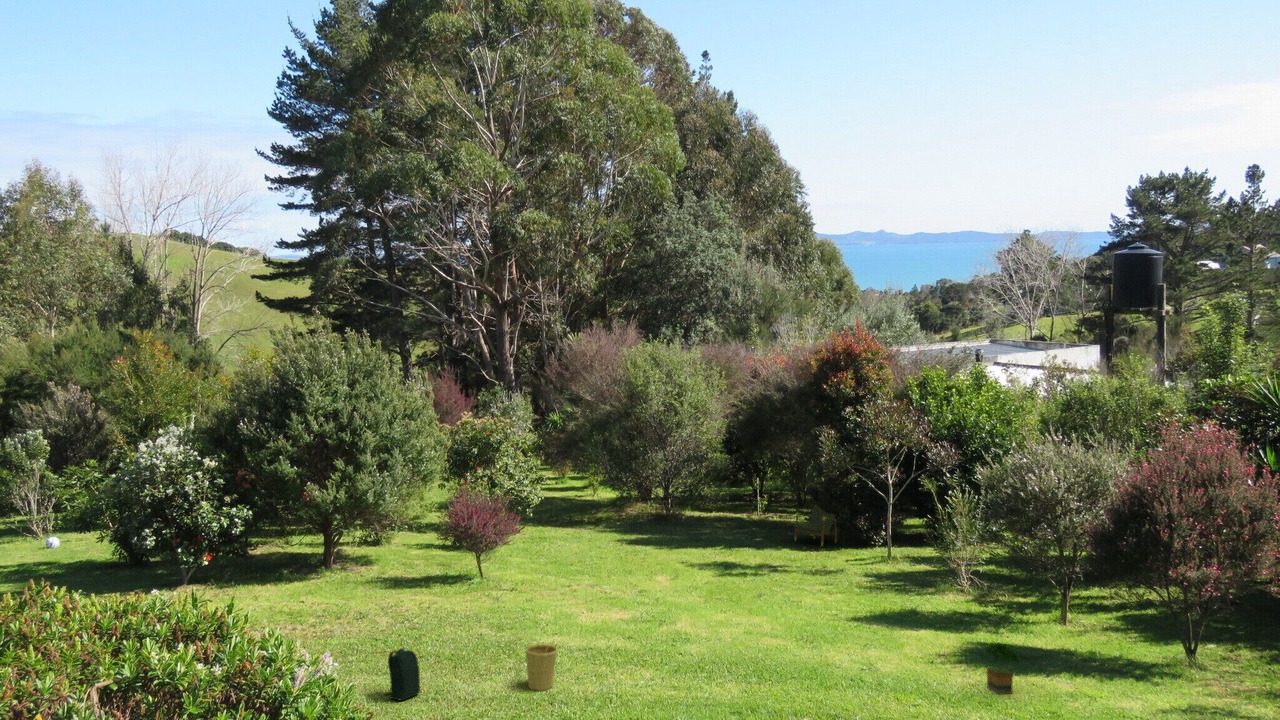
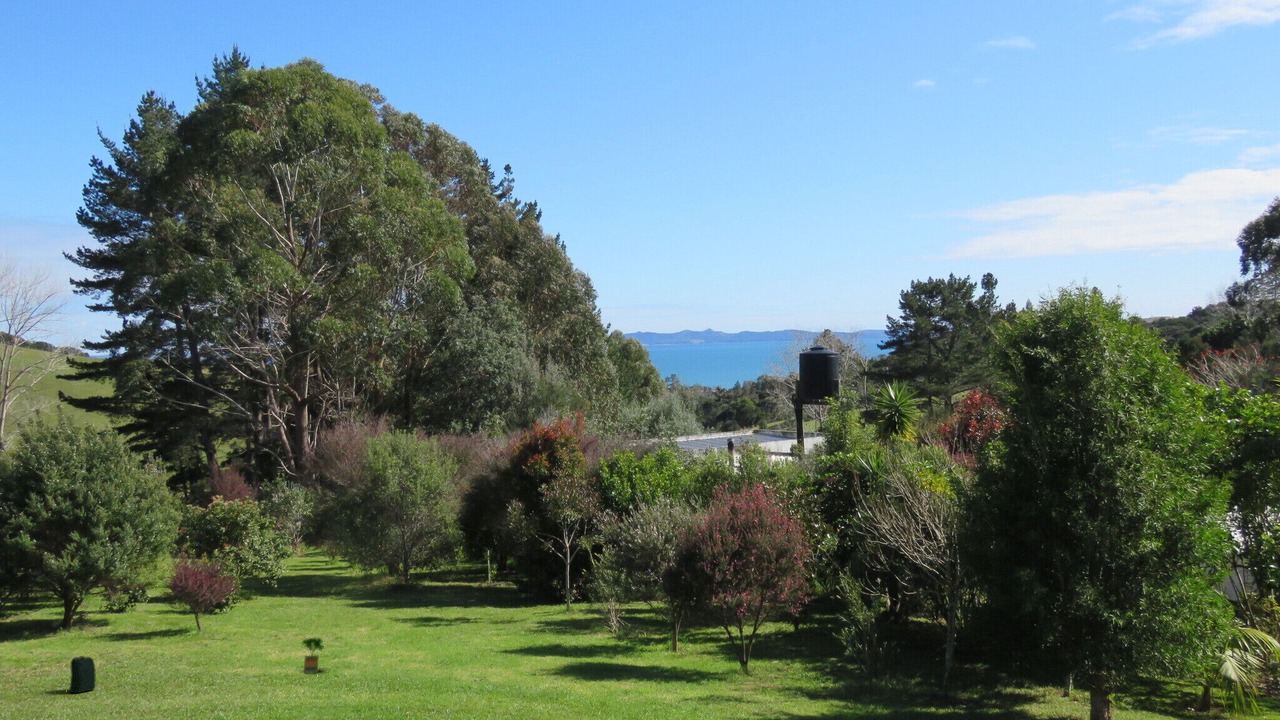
lounge chair: present [795,504,837,545] -> none [514,568,553,606]
basket: present [526,644,557,691] -> none [184,649,210,686]
potted tree: present [984,644,1021,694] -> present [303,638,324,674]

